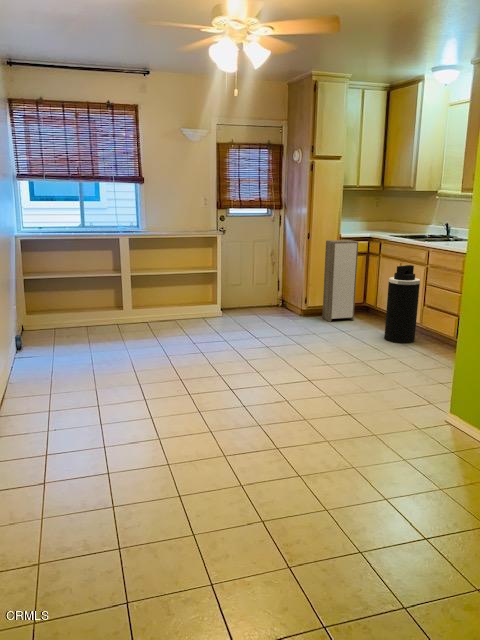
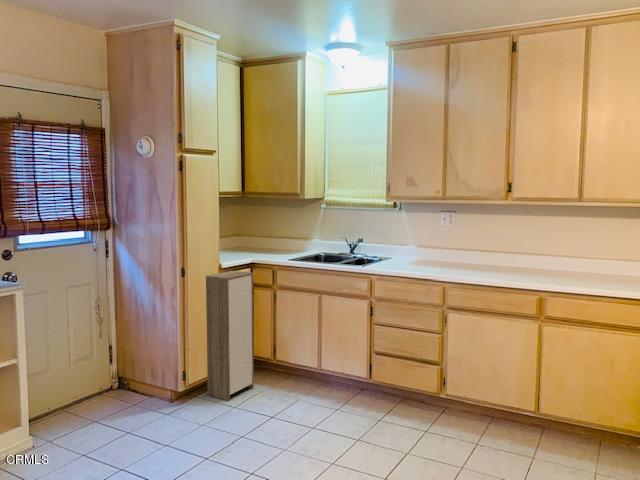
trash can: present [384,265,420,343] -> none [332,301,375,416]

